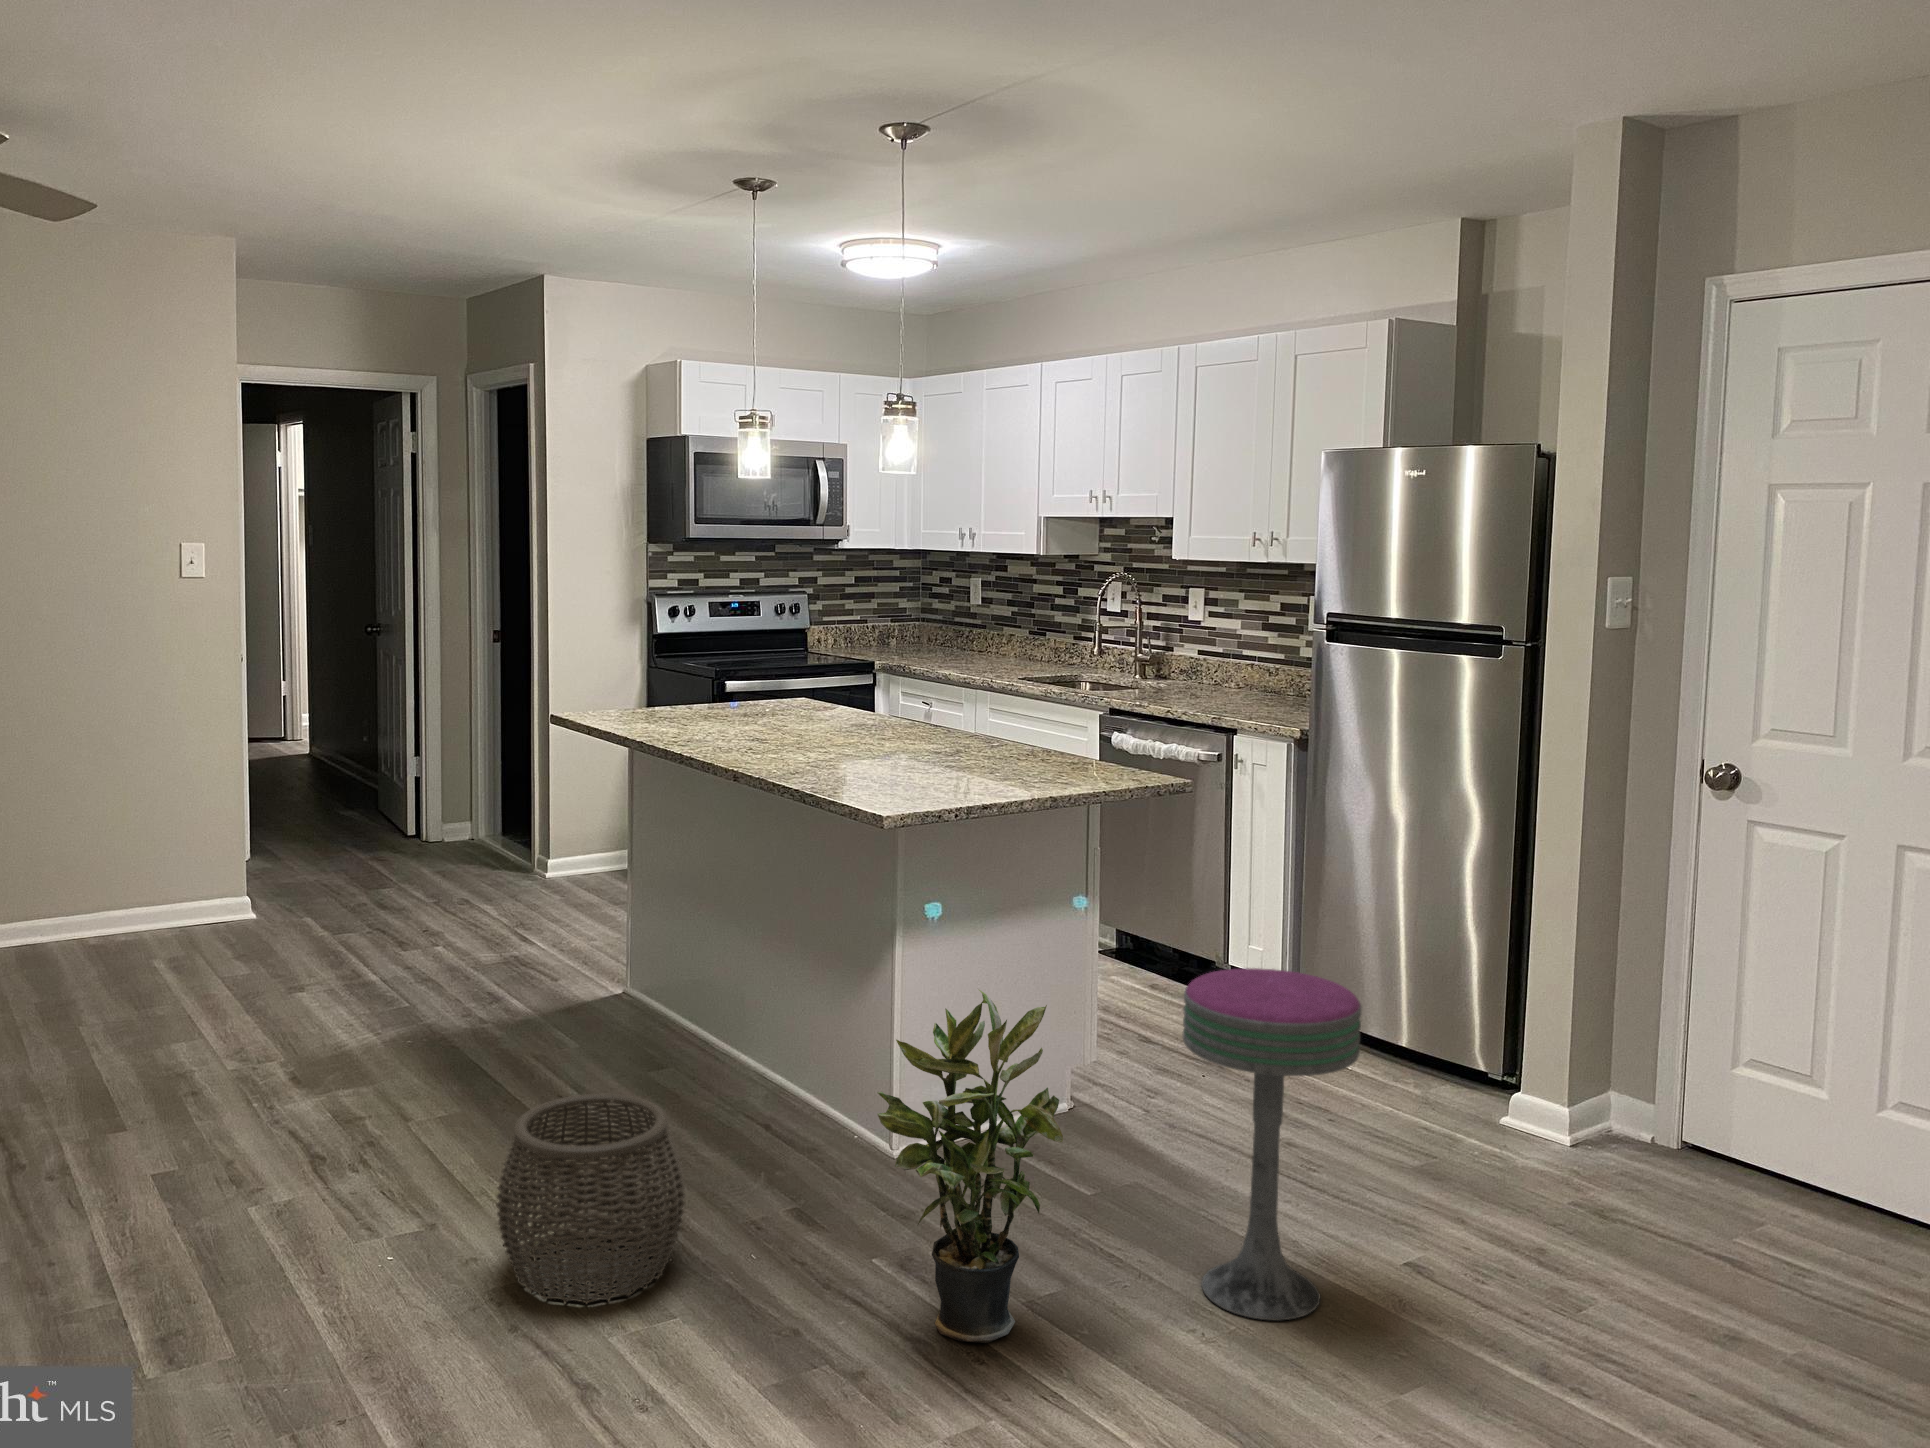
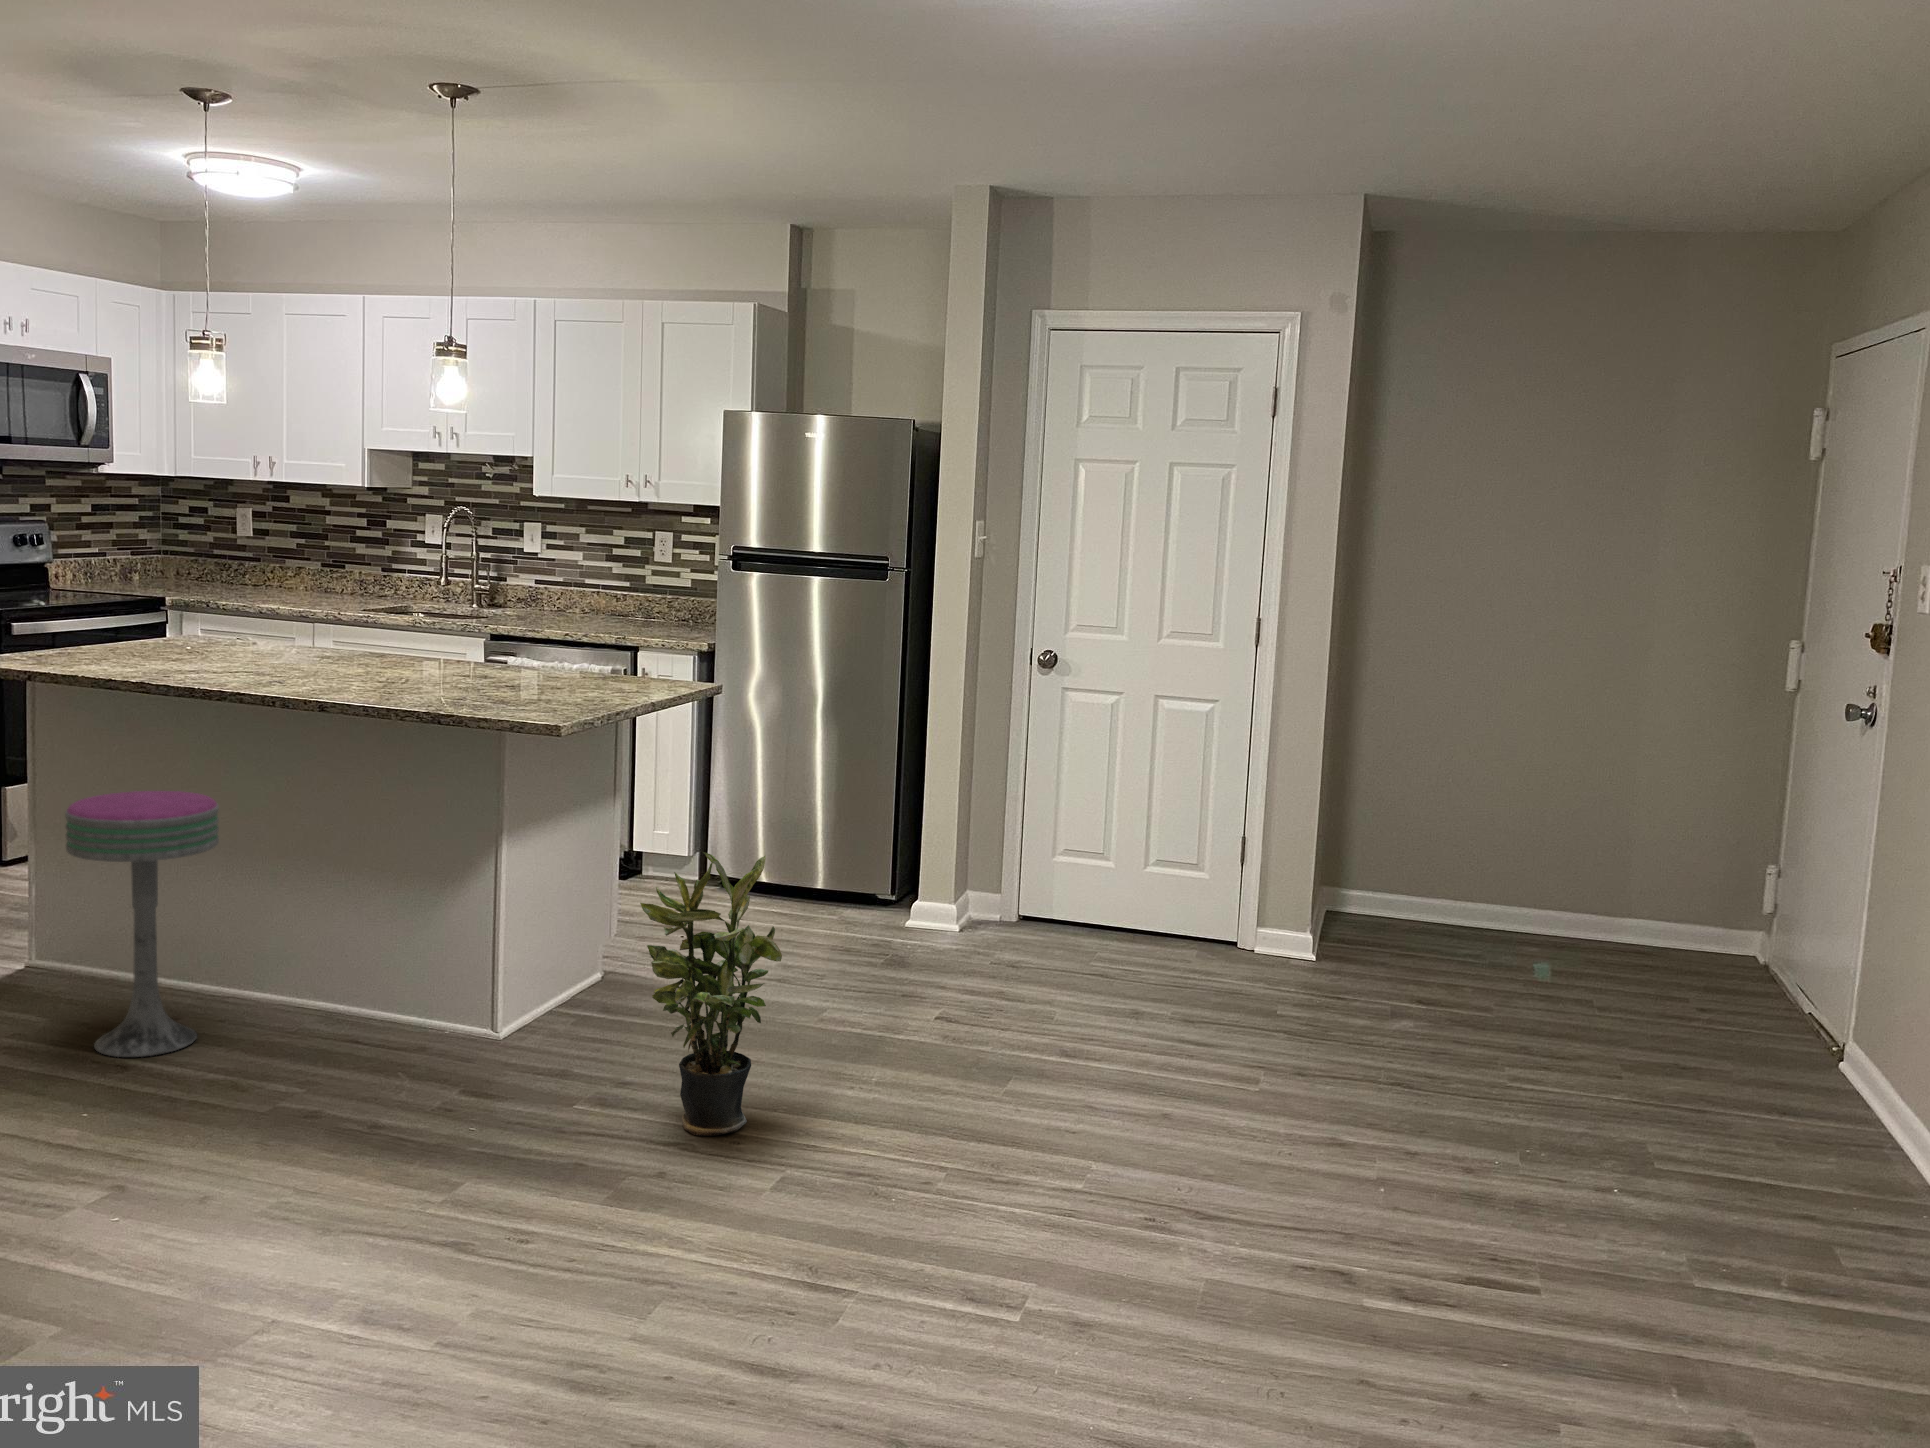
bar stool: present [1182,968,1362,1321] -> present [65,791,219,1057]
woven basket: present [496,1094,685,1304] -> none [256,1004,445,1199]

